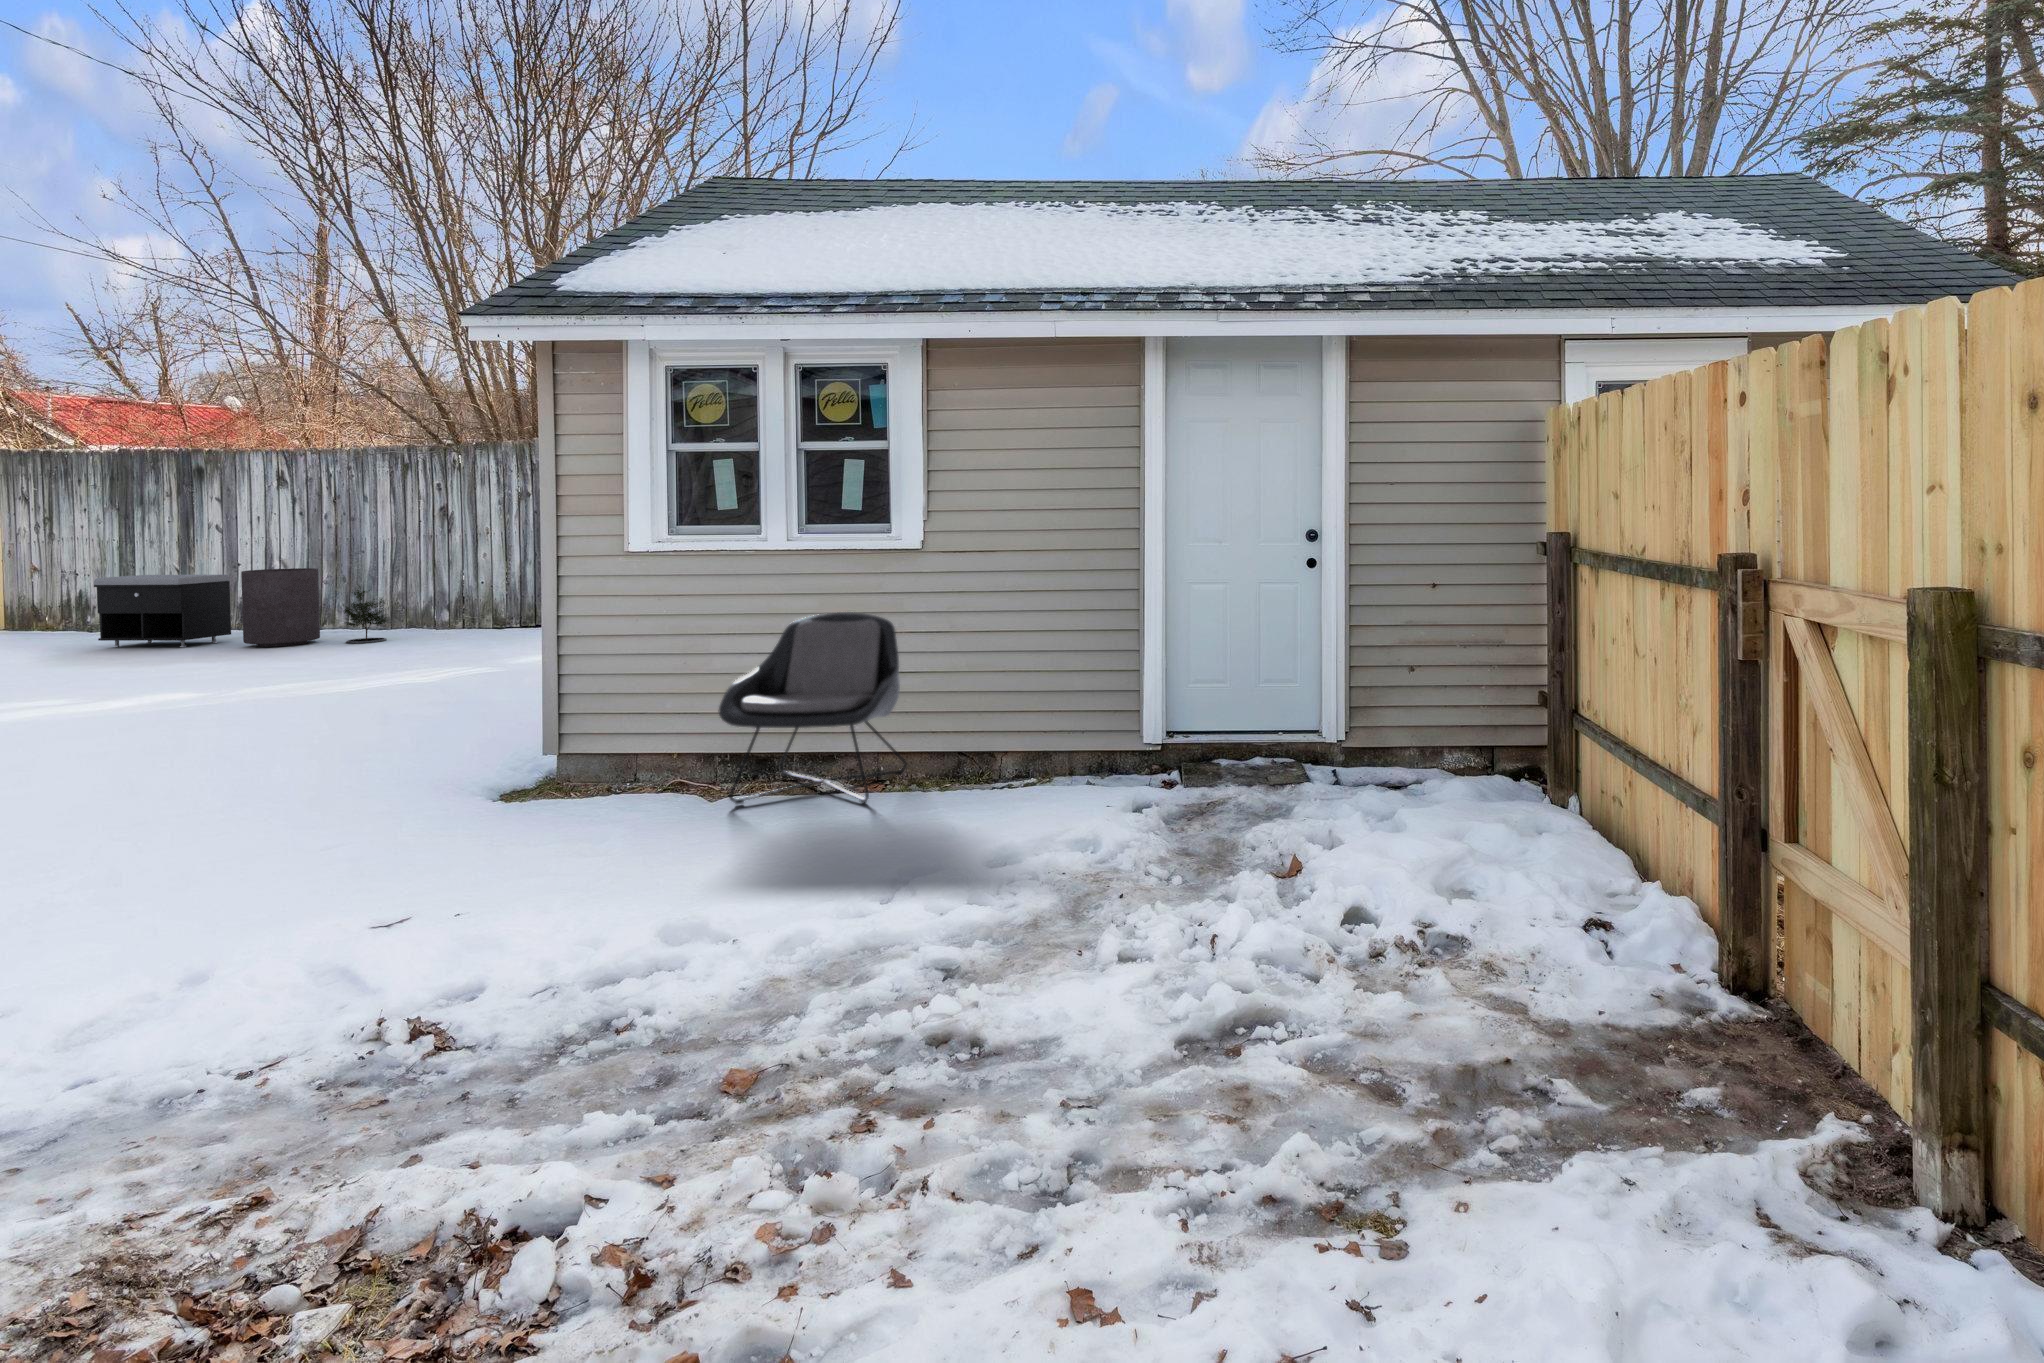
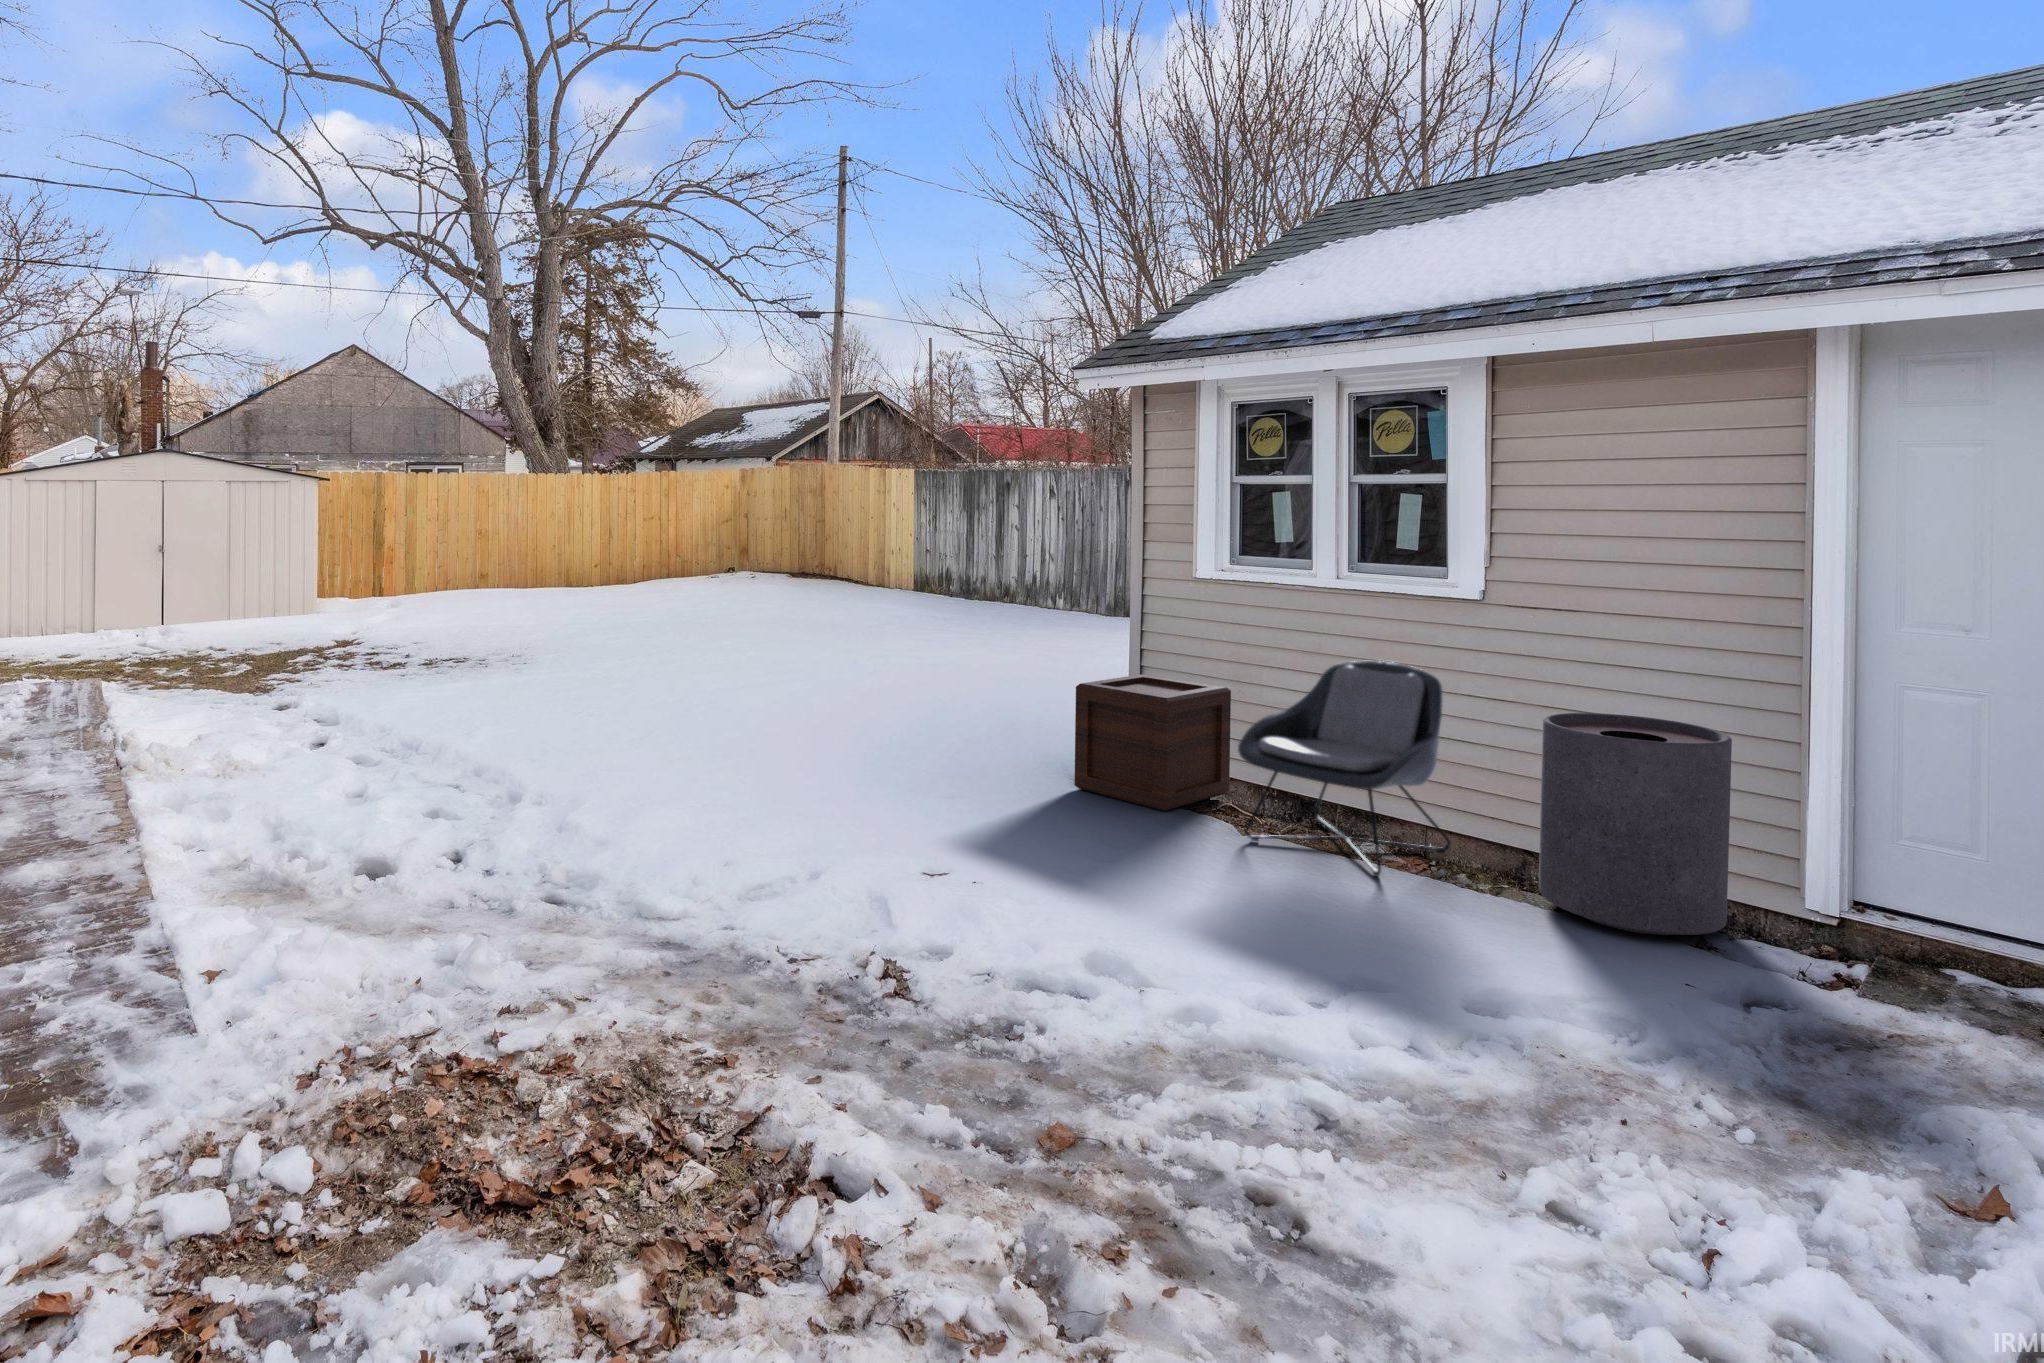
trash can: present [241,568,320,647] -> present [1539,713,1732,935]
storage bench: present [94,574,231,647] -> none [950,561,1018,614]
potted tree: present [343,584,387,643] -> none [1077,577,1109,625]
wooden crate: none [497,662,682,805] -> present [1075,674,1231,811]

